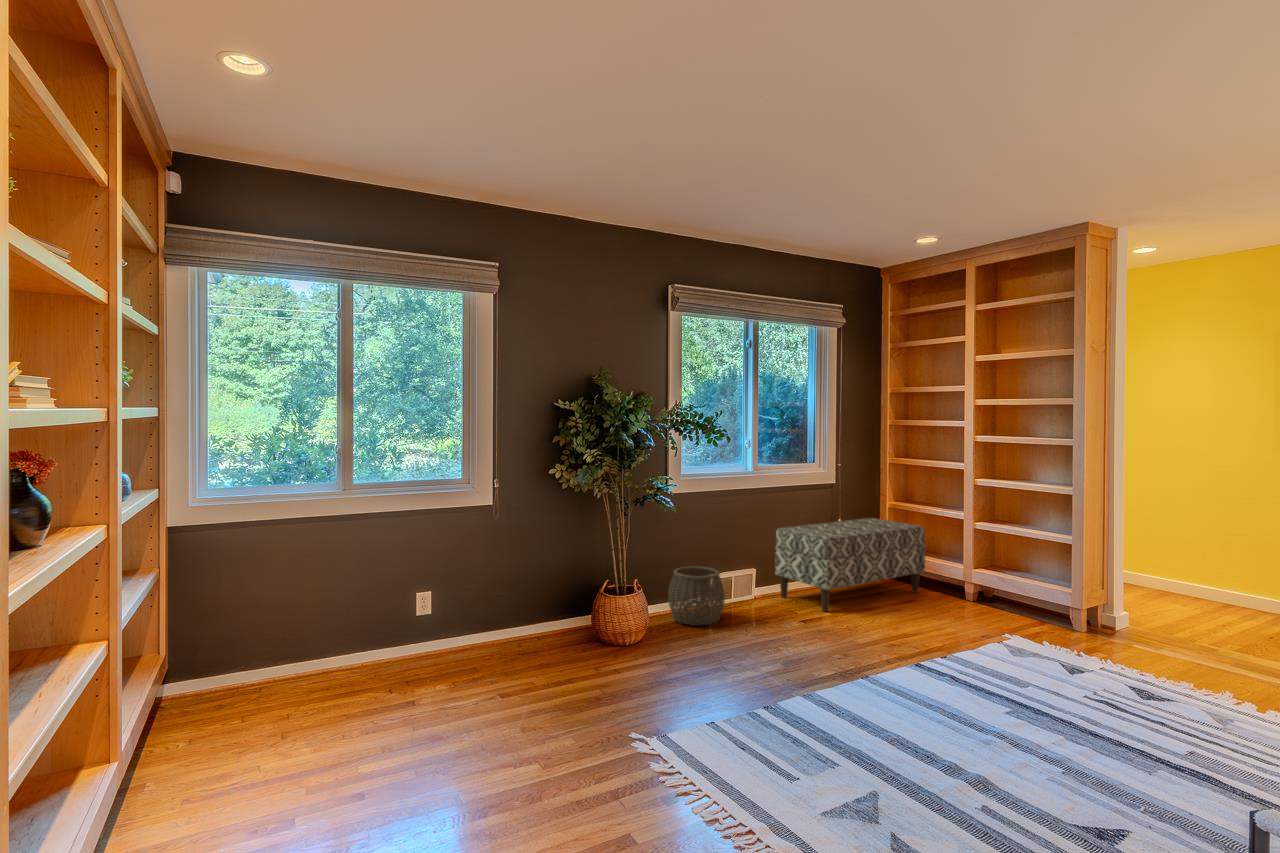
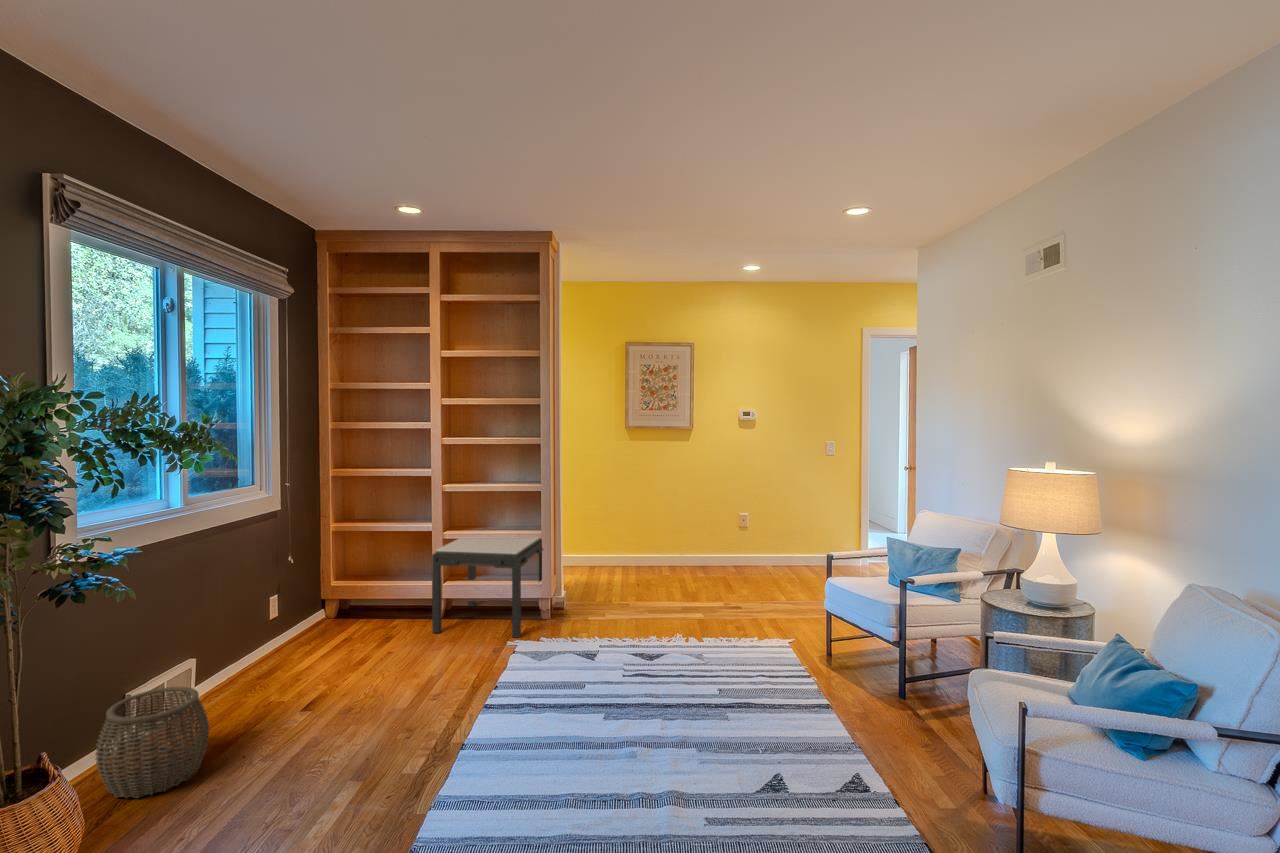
bench: present [775,518,925,612] -> none [231,552,392,689]
side table: none [947,525,1097,635] -> present [432,537,543,638]

